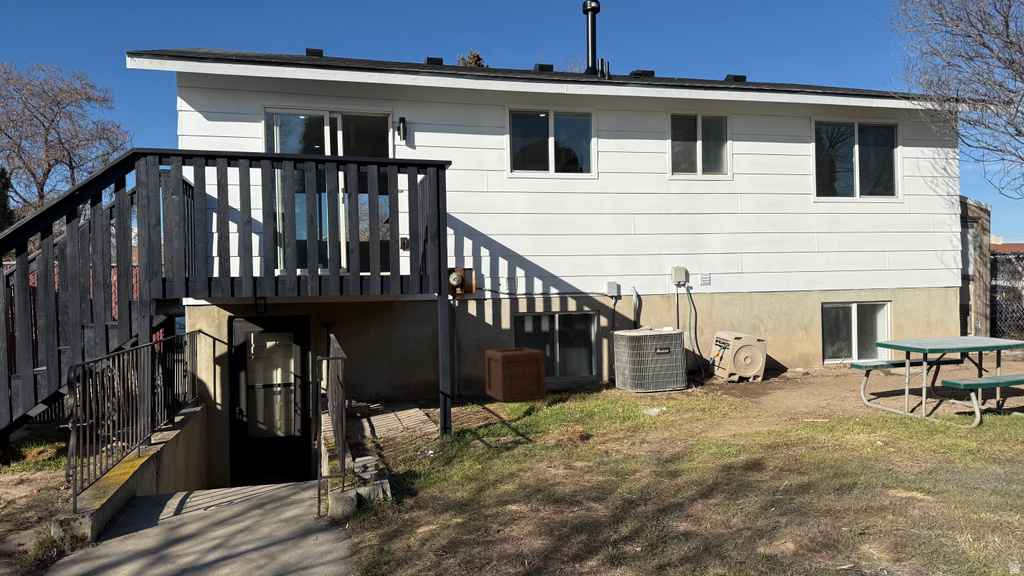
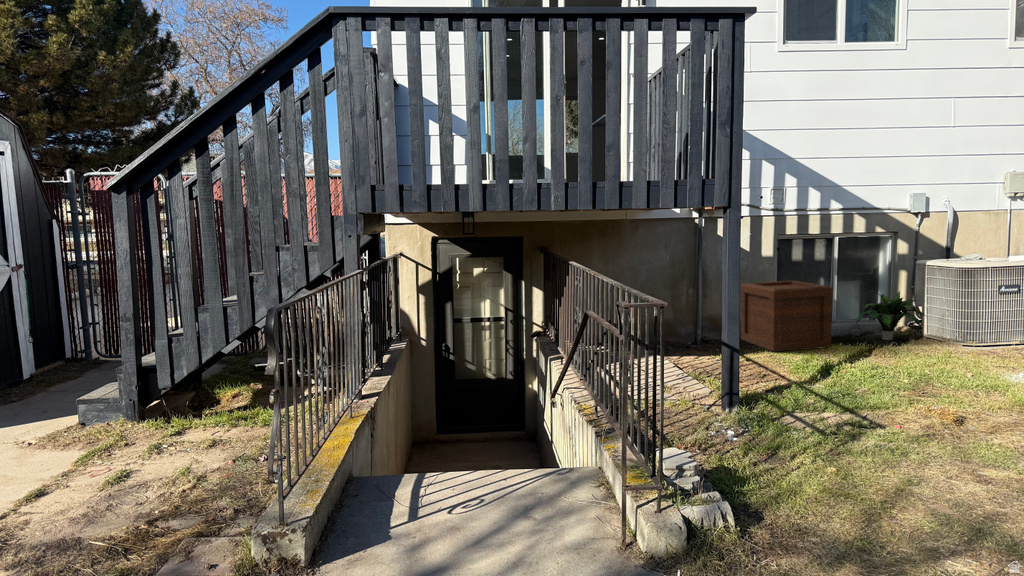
potted plant: none [567,354,614,391] -> present [856,291,926,340]

